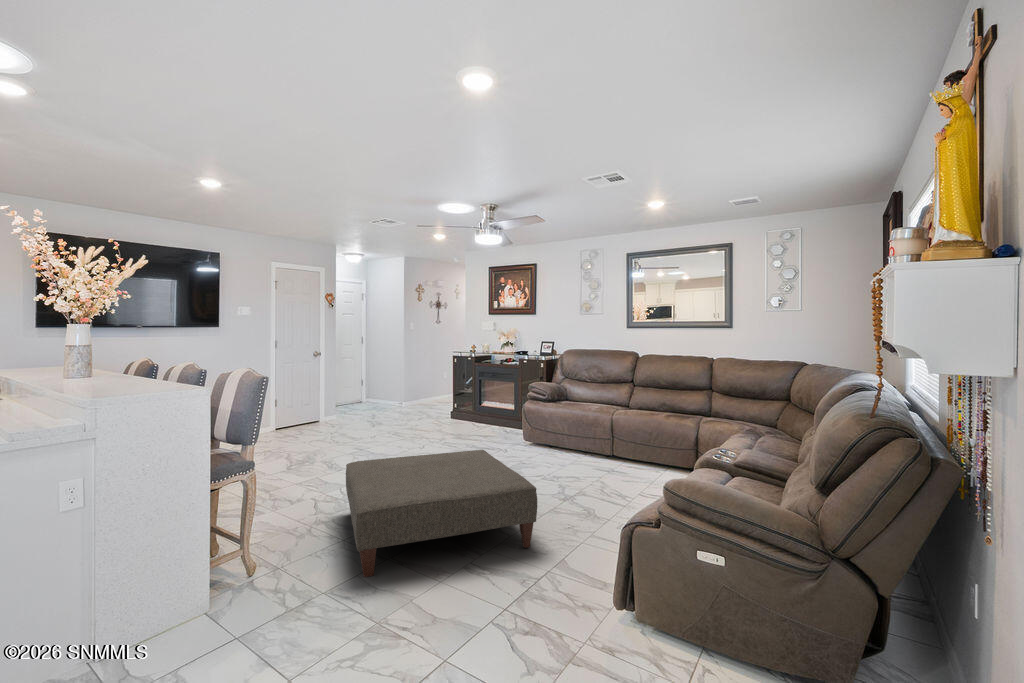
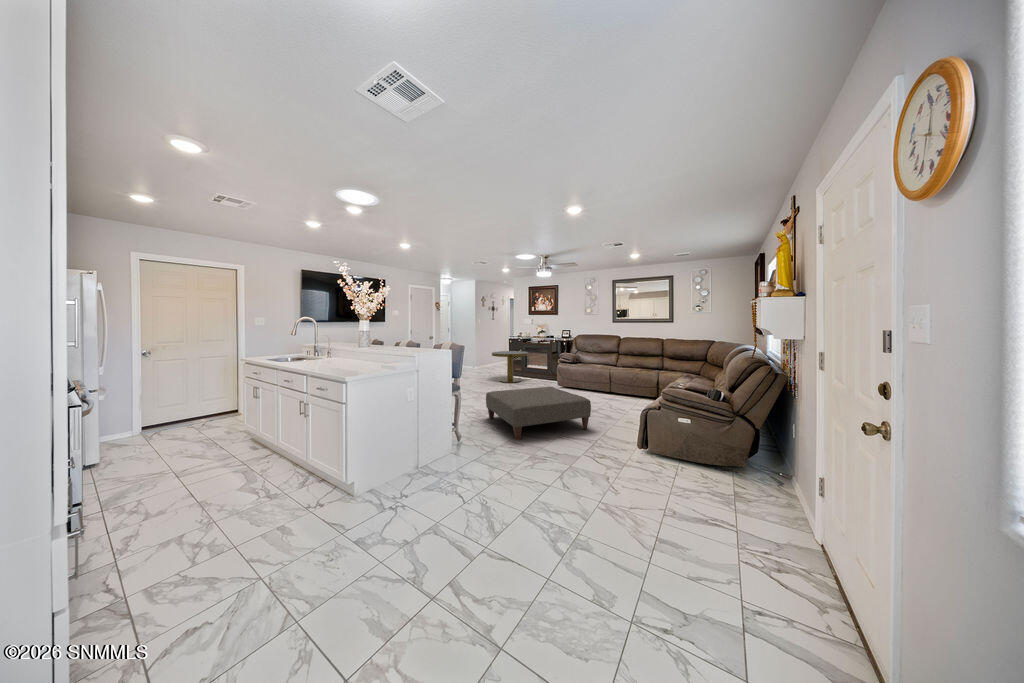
side table: none [419,376,482,432] -> present [492,351,528,383]

